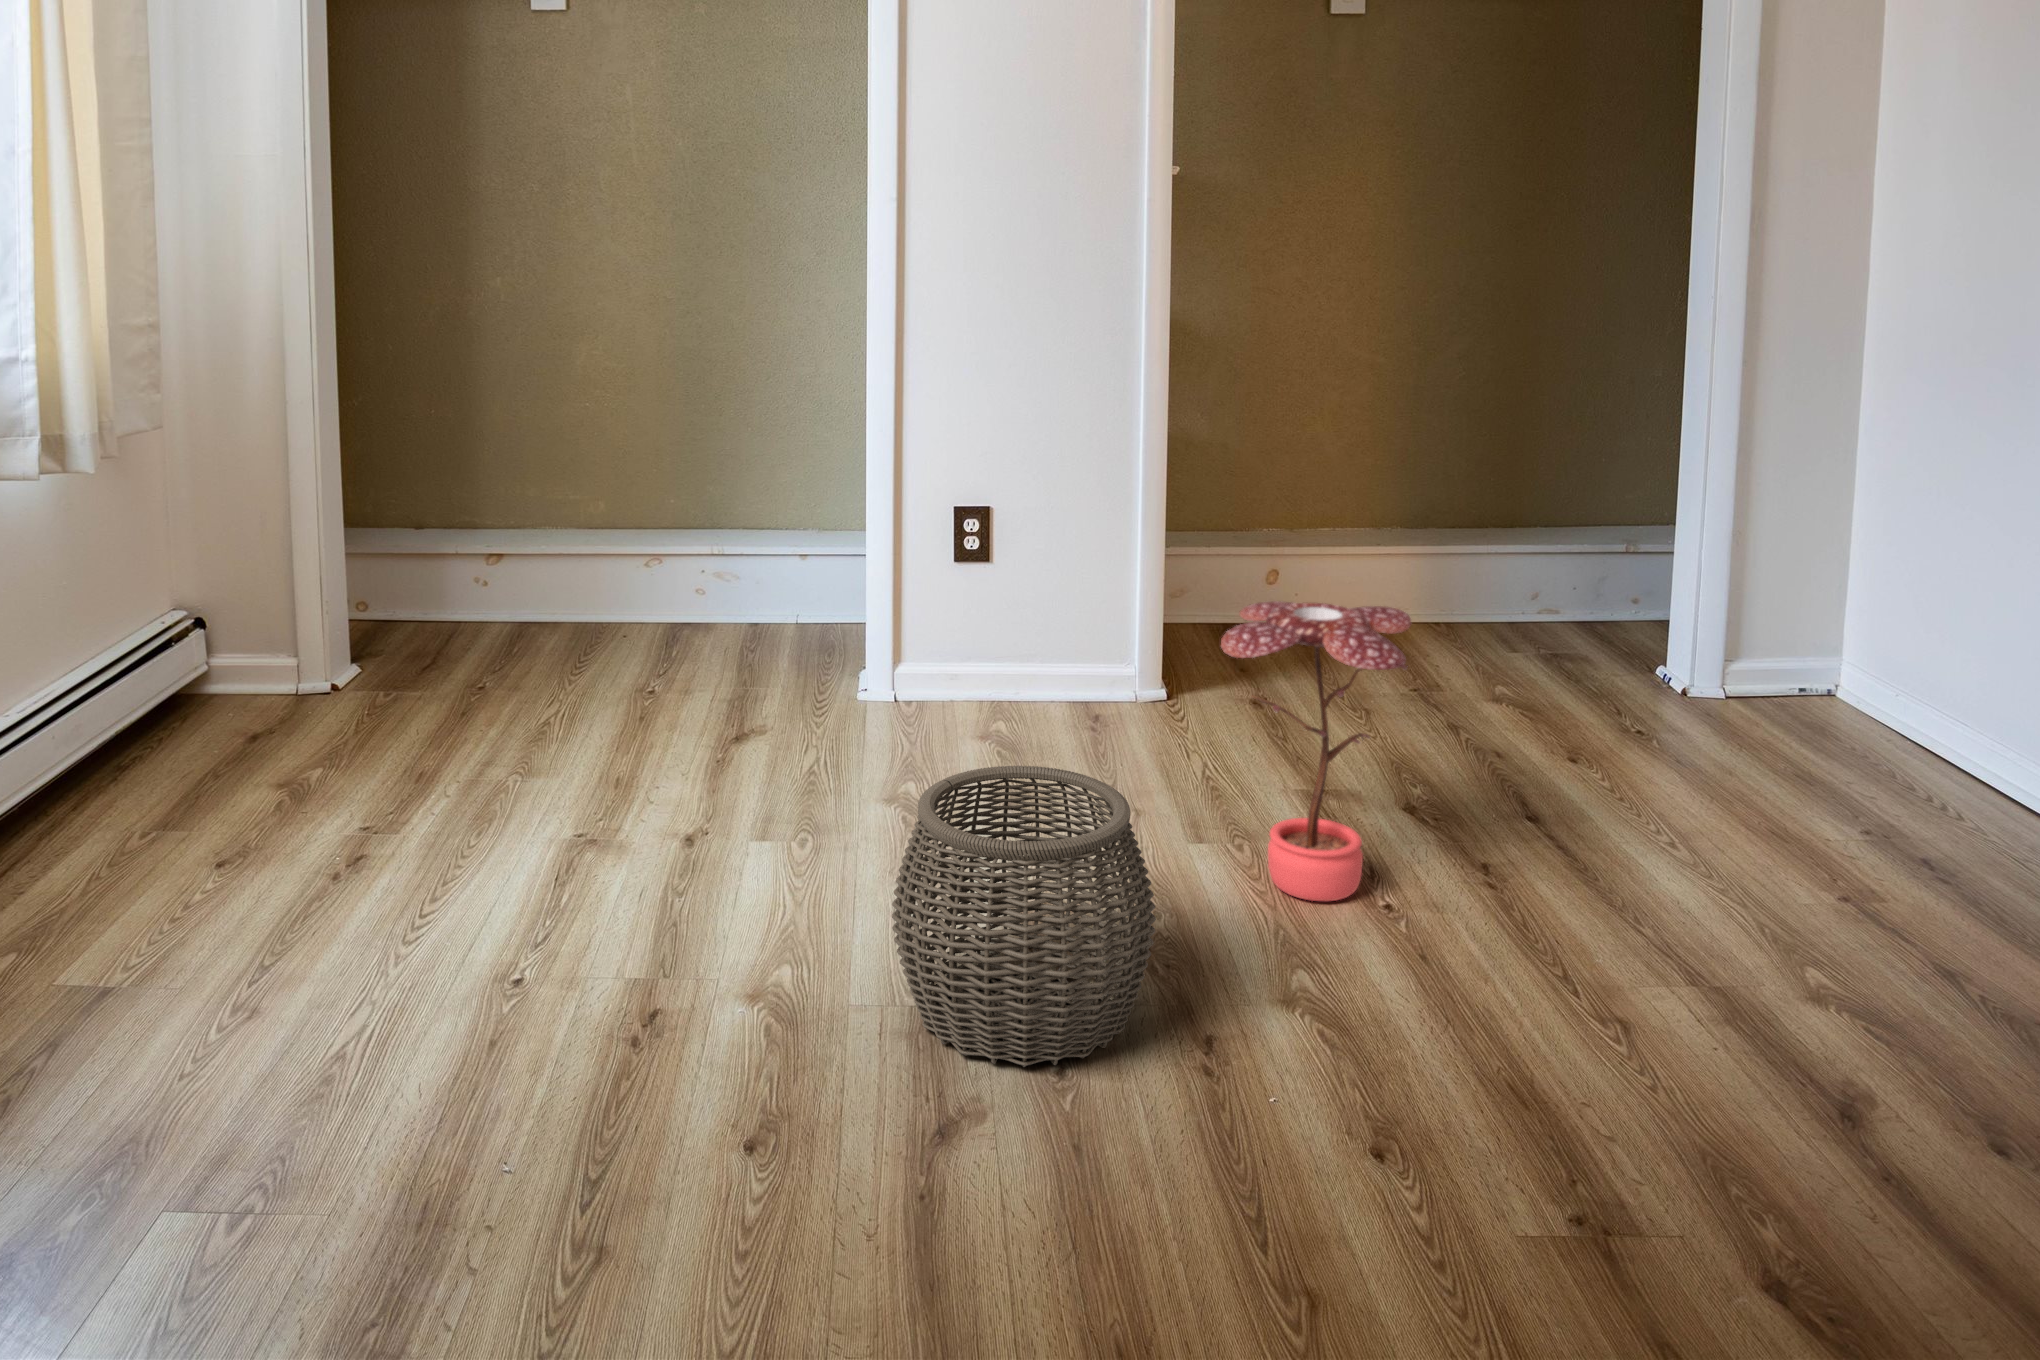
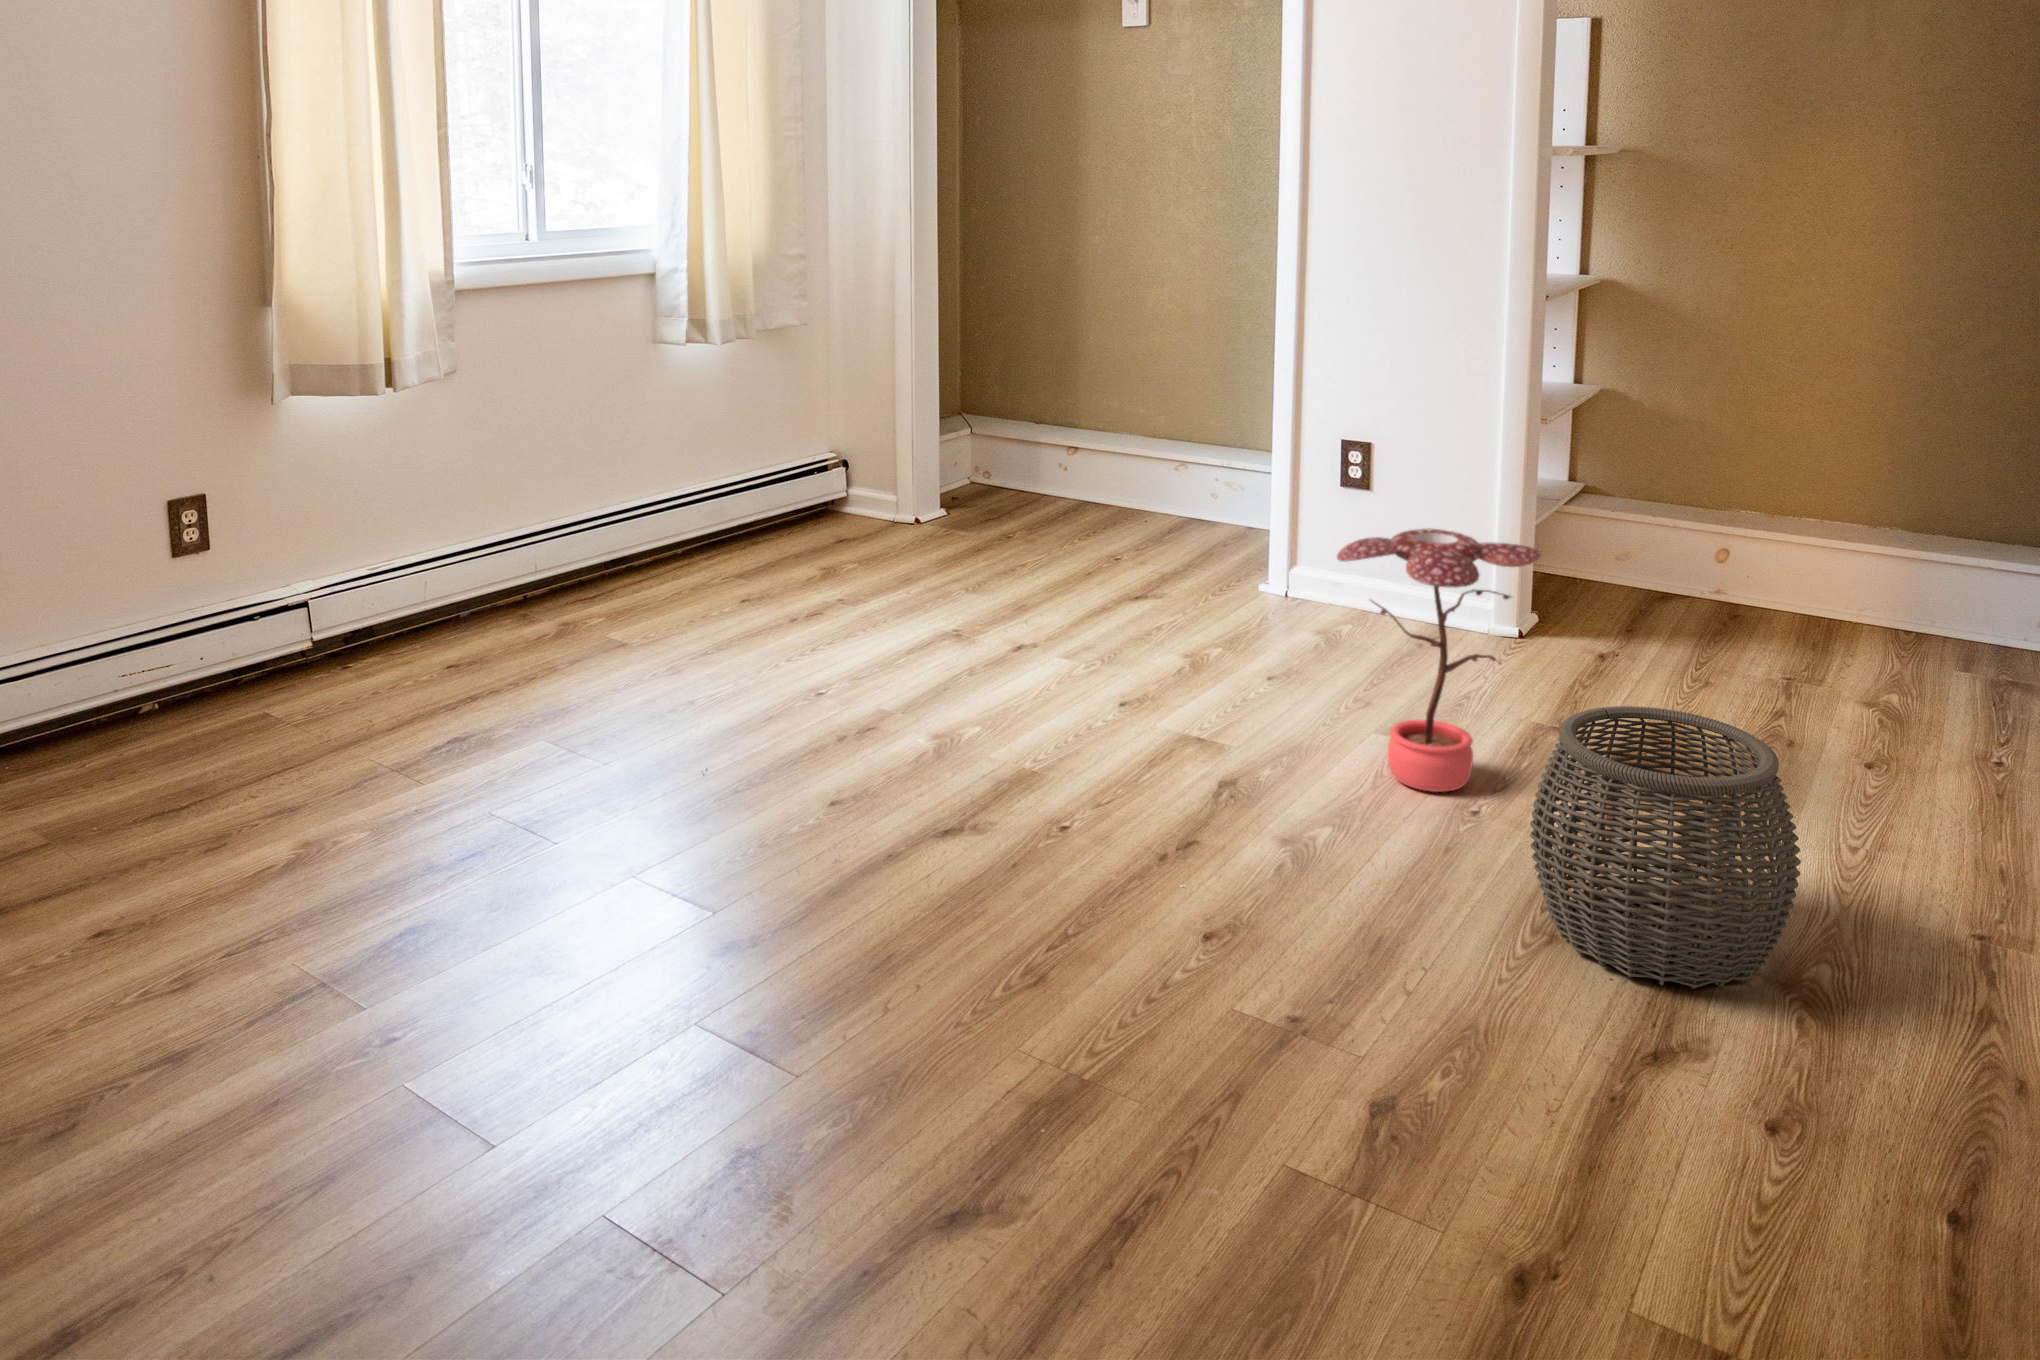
woven basket: present [892,766,1156,1067] -> present [1530,706,1801,989]

